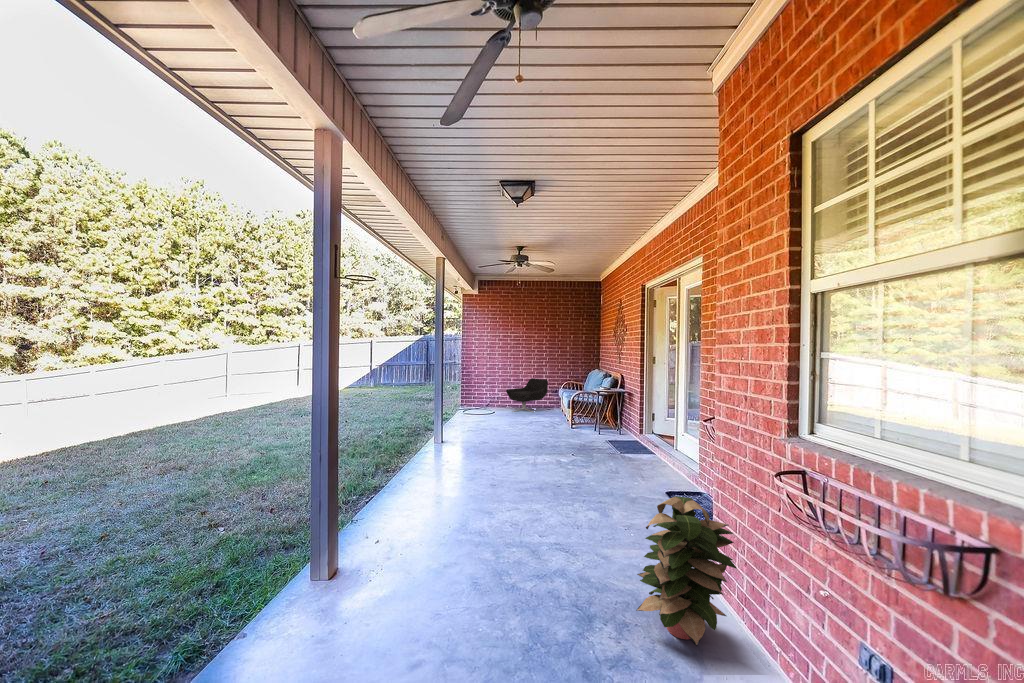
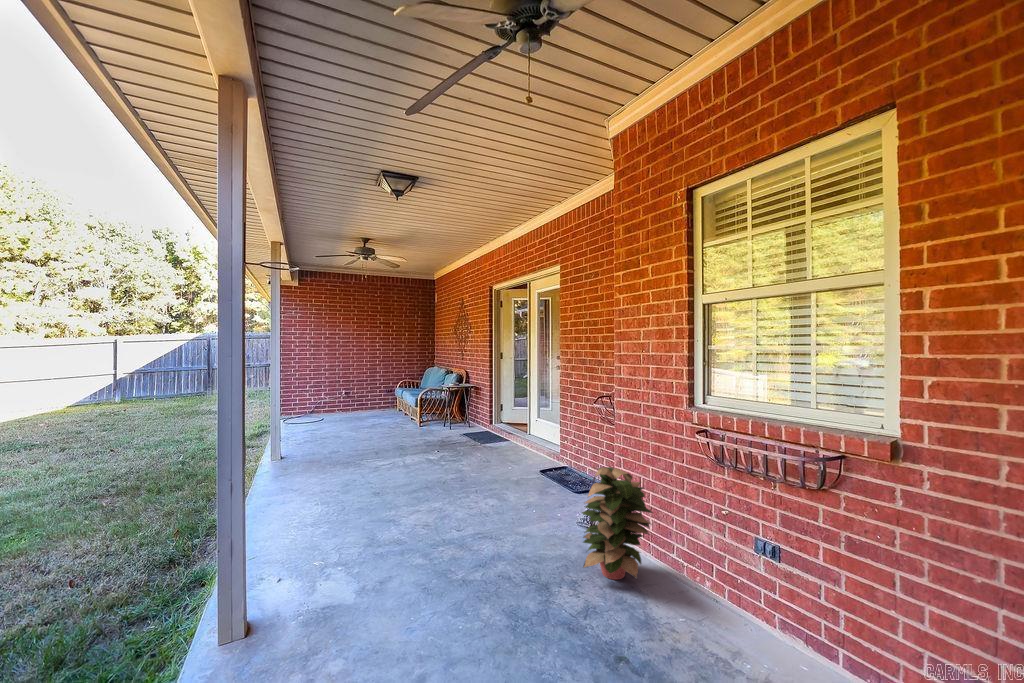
lounge chair: present [506,378,548,412] -> none [336,379,383,417]

